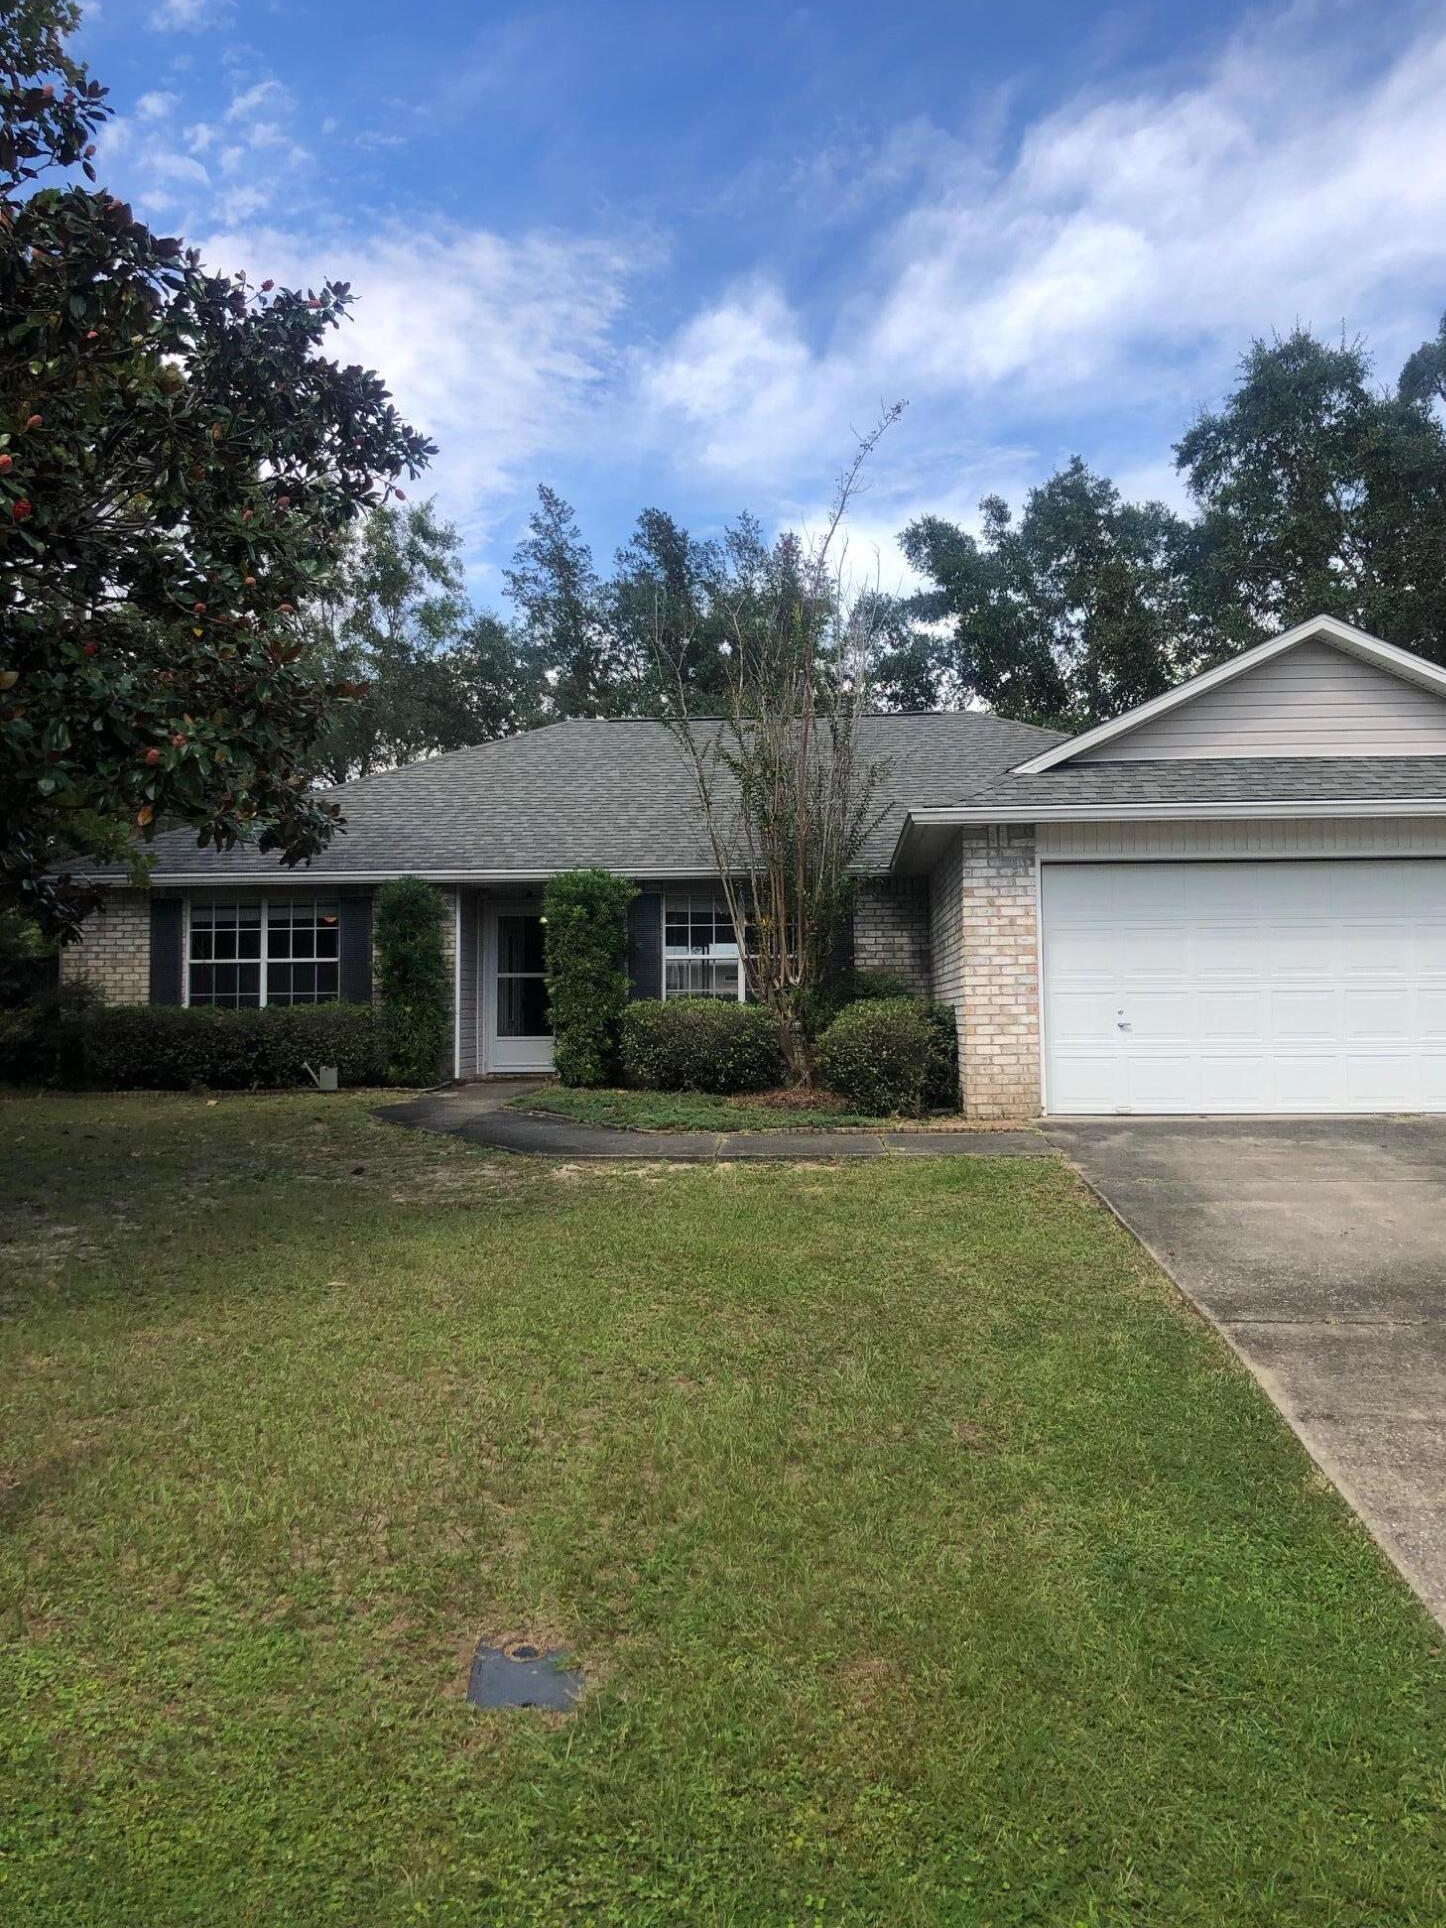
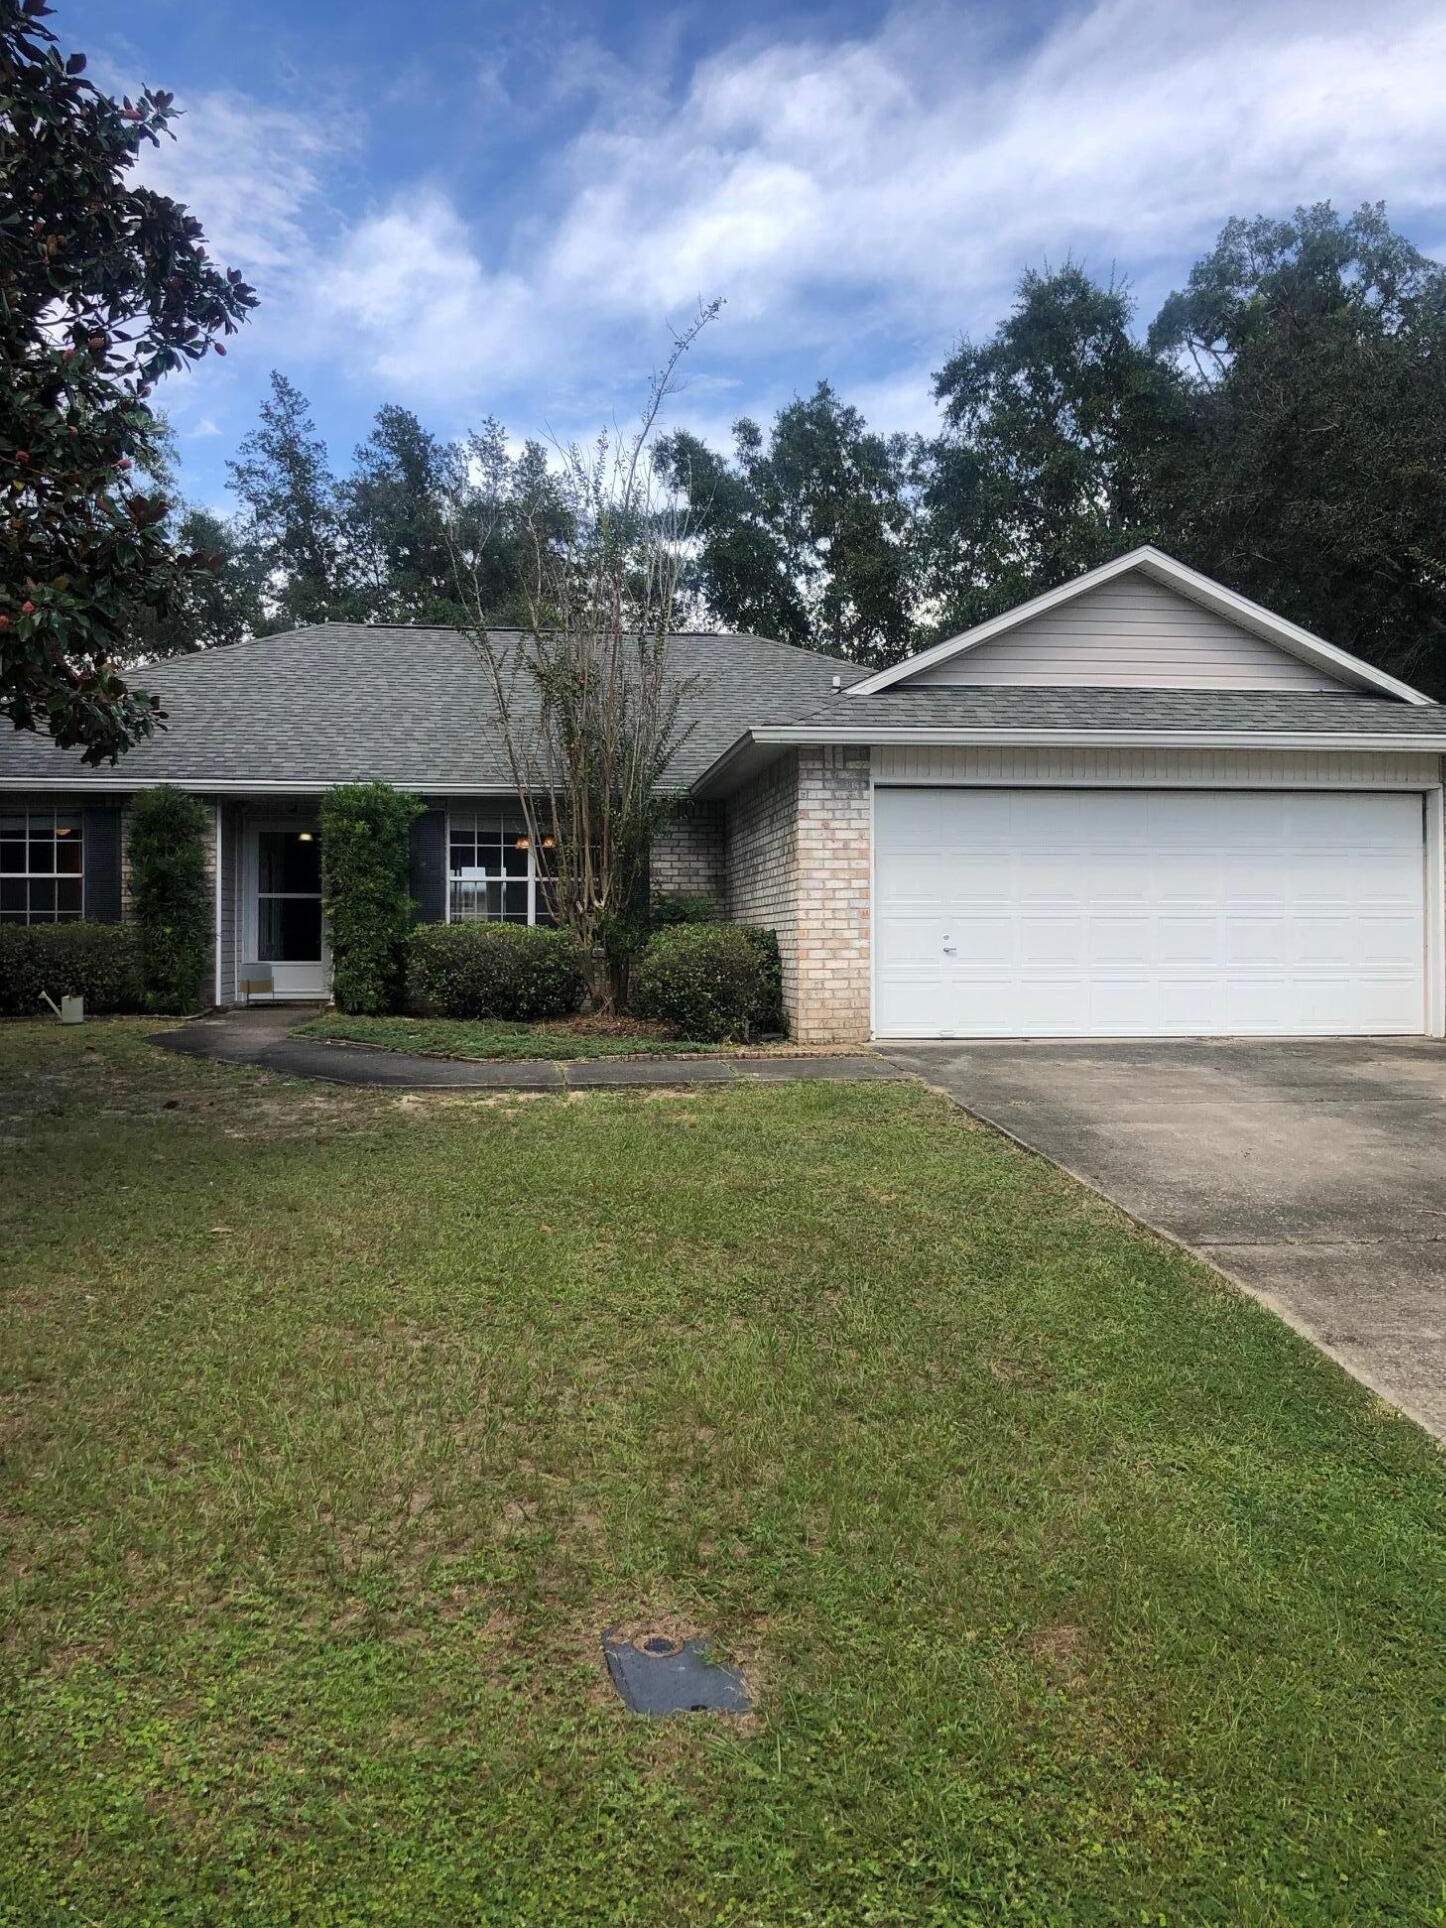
planter: none [473,1037,503,1079] -> present [239,962,274,1008]

